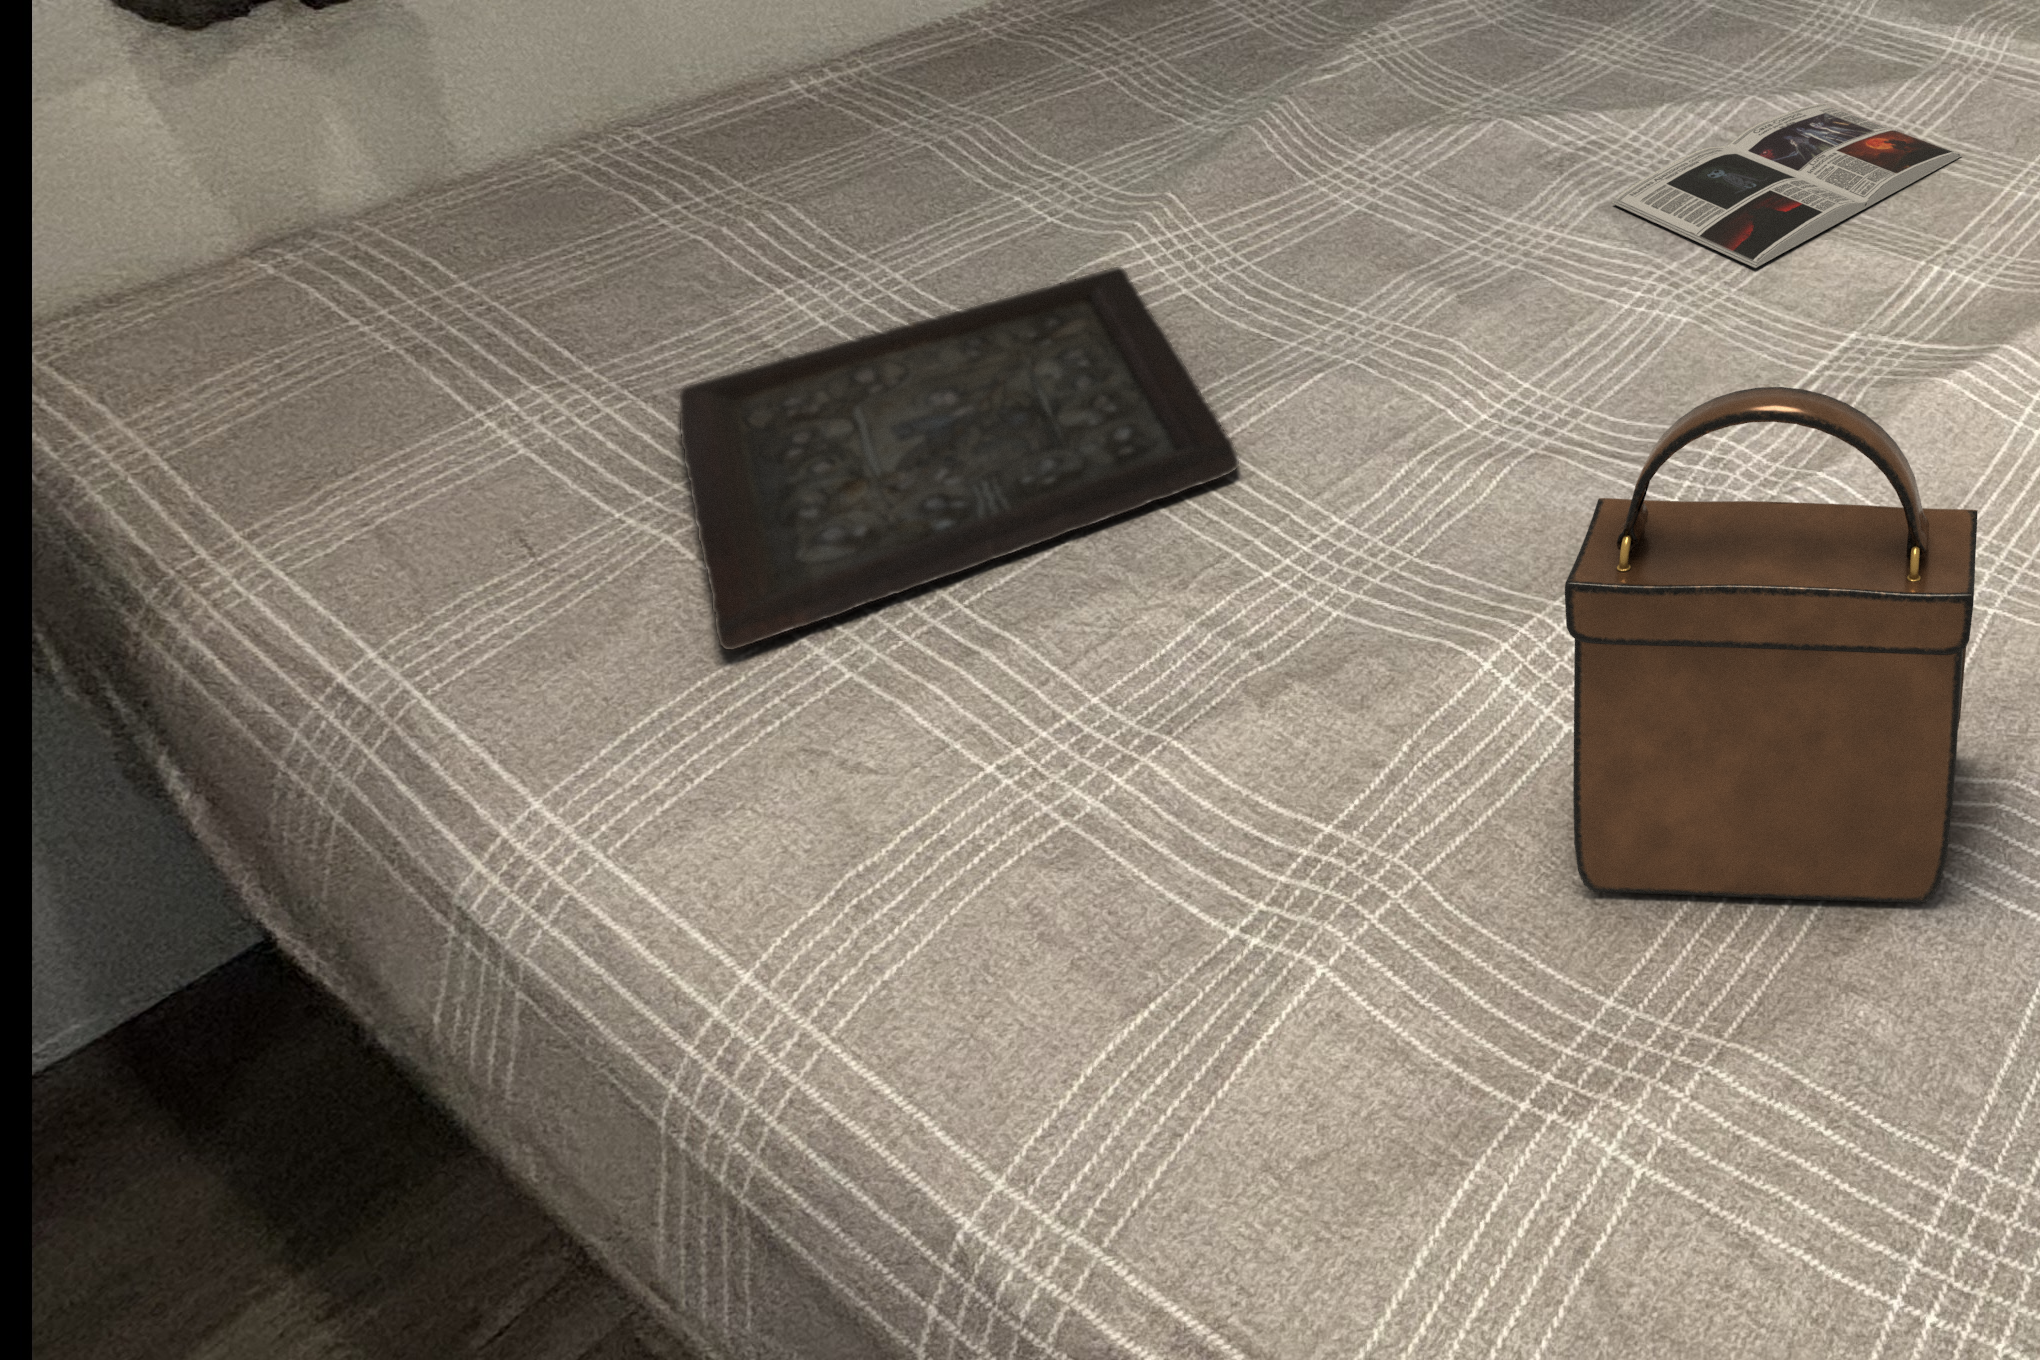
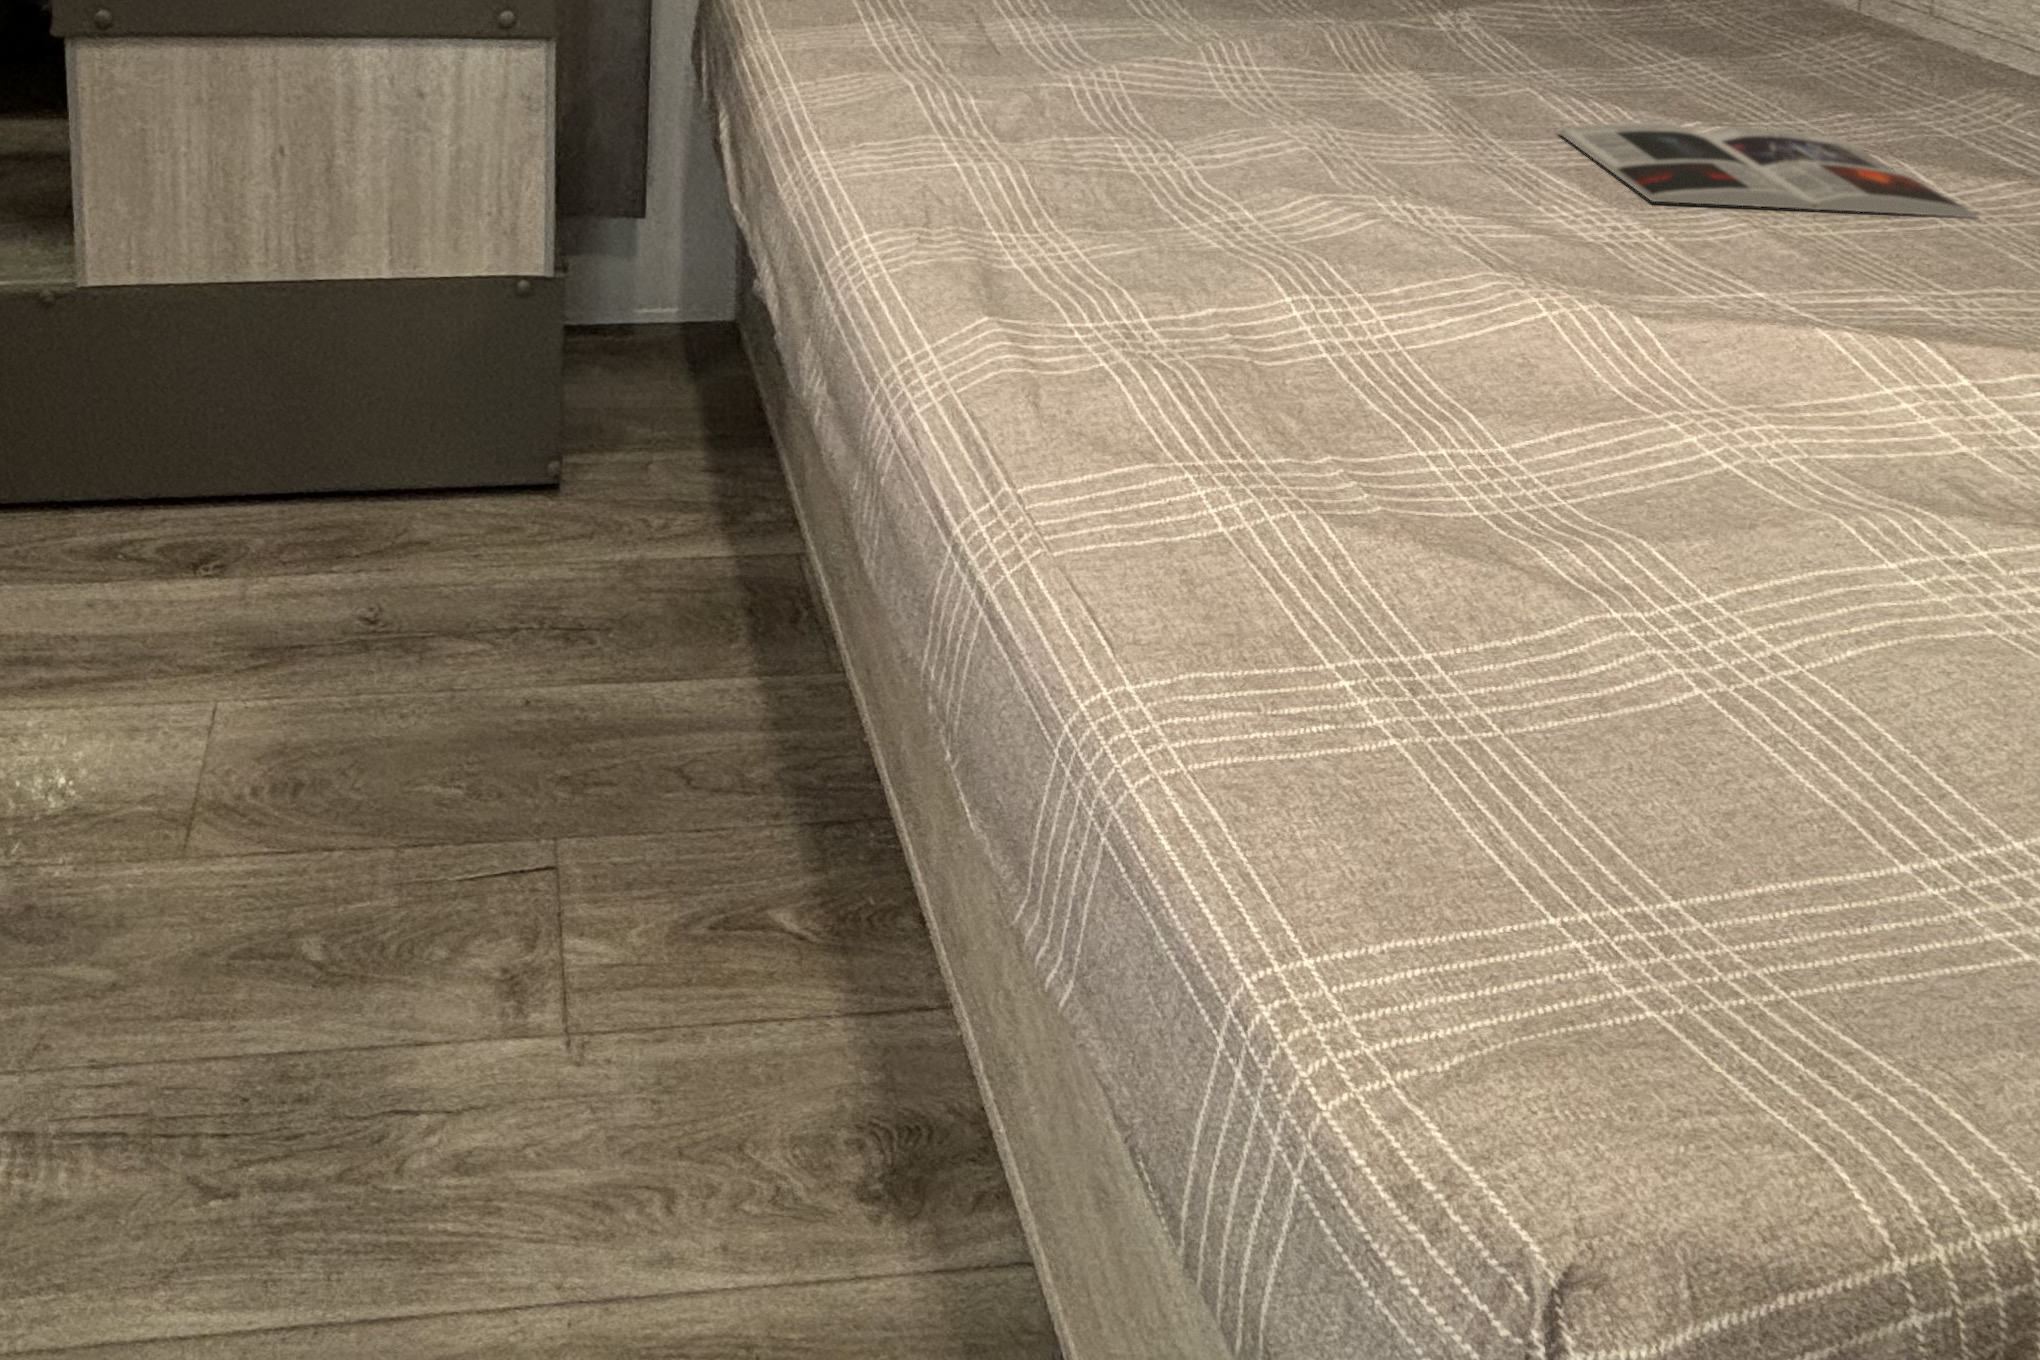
tray: present [680,267,1239,650] -> none [895,25,1176,149]
handbag: present [1565,387,1978,903] -> none [1223,58,1579,490]

